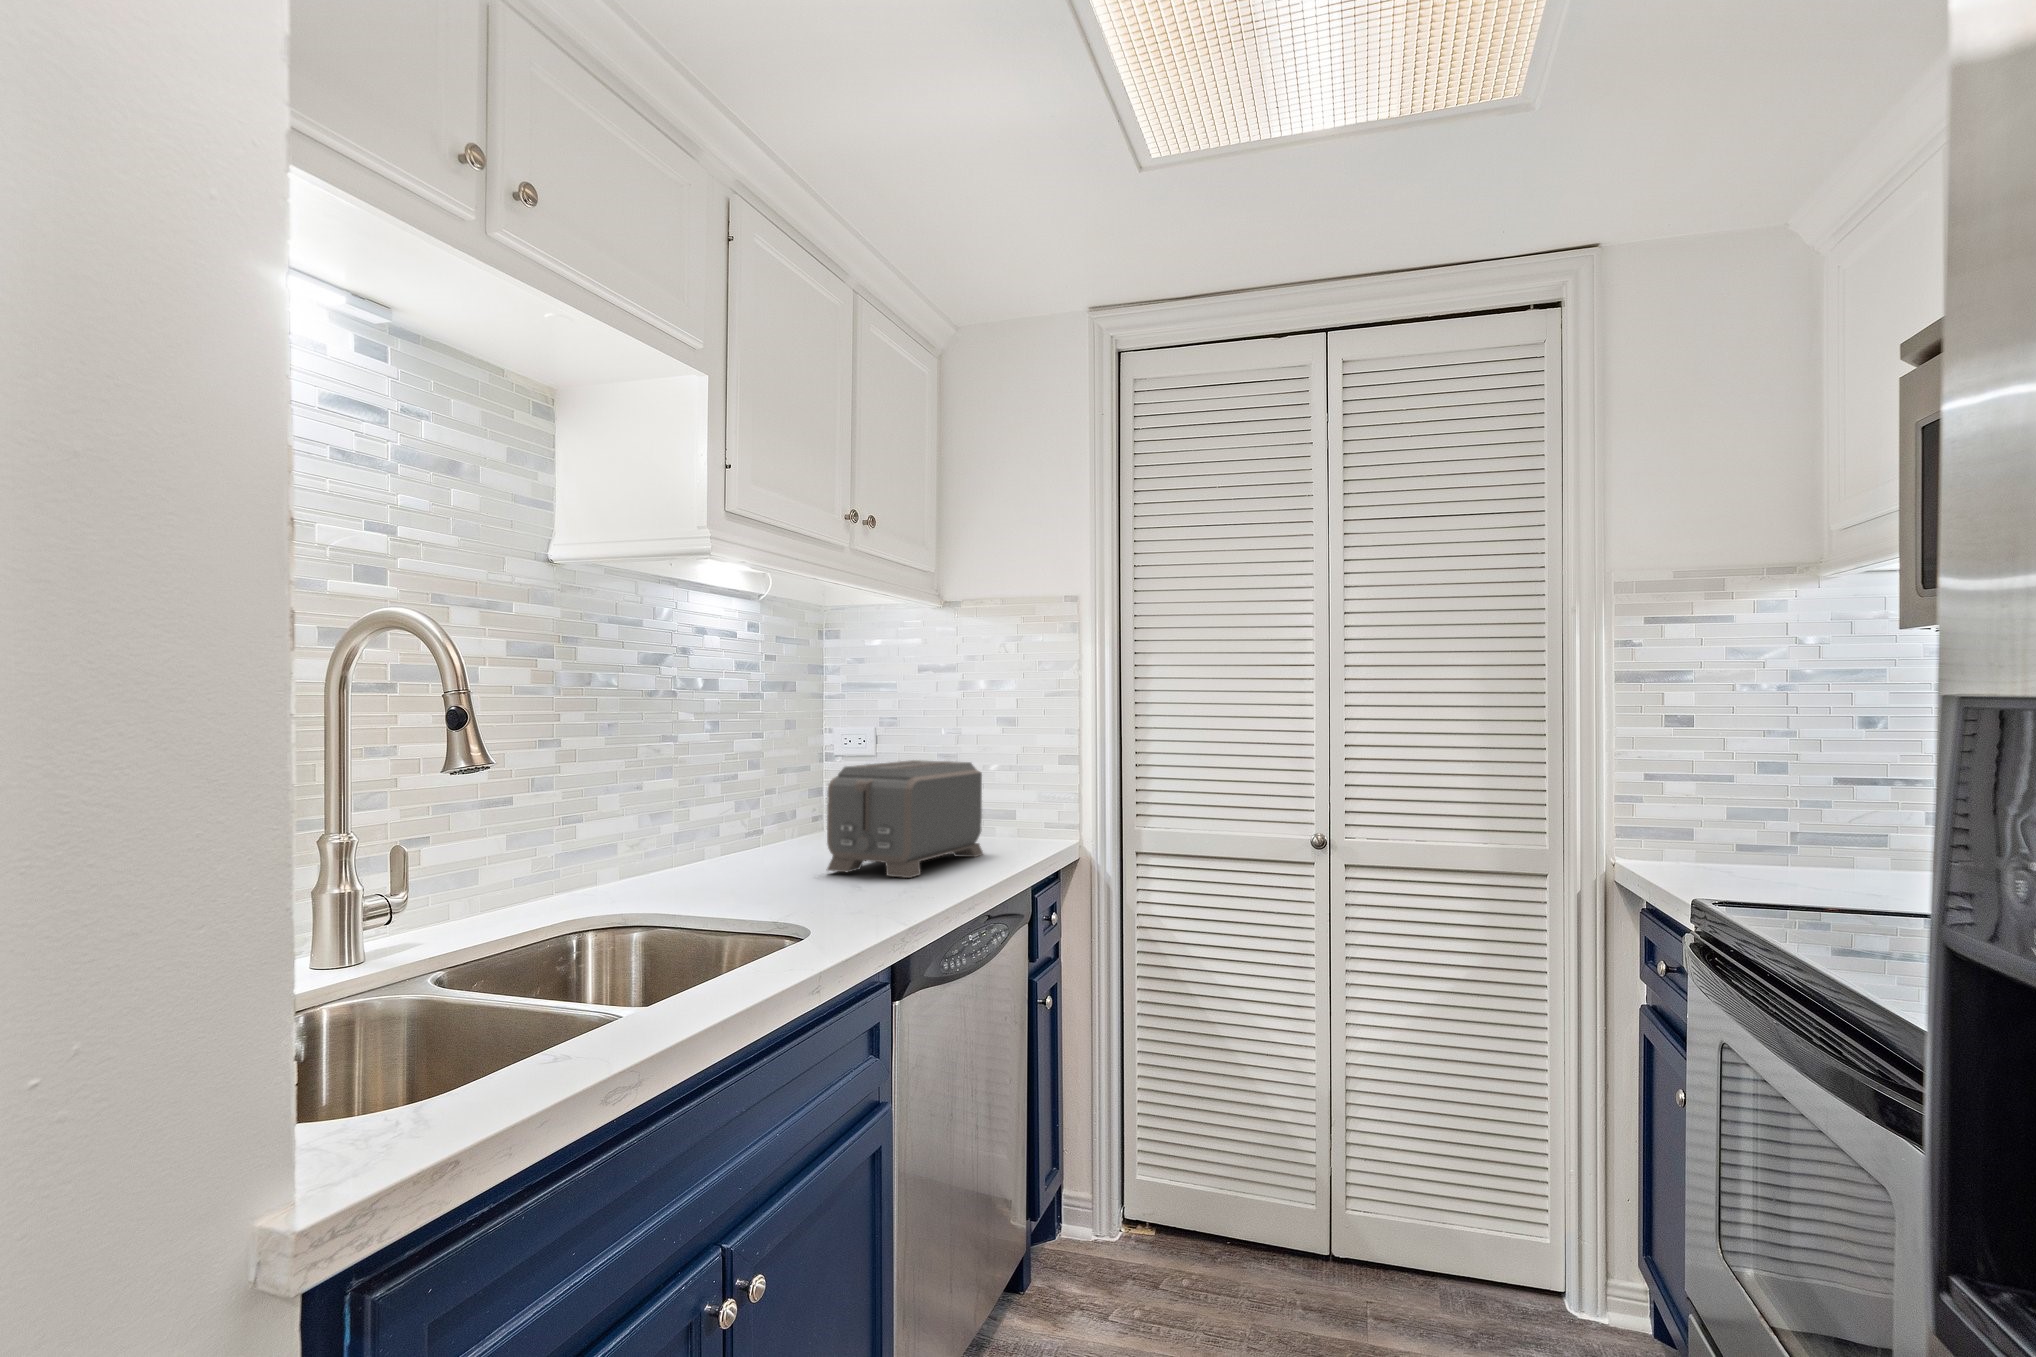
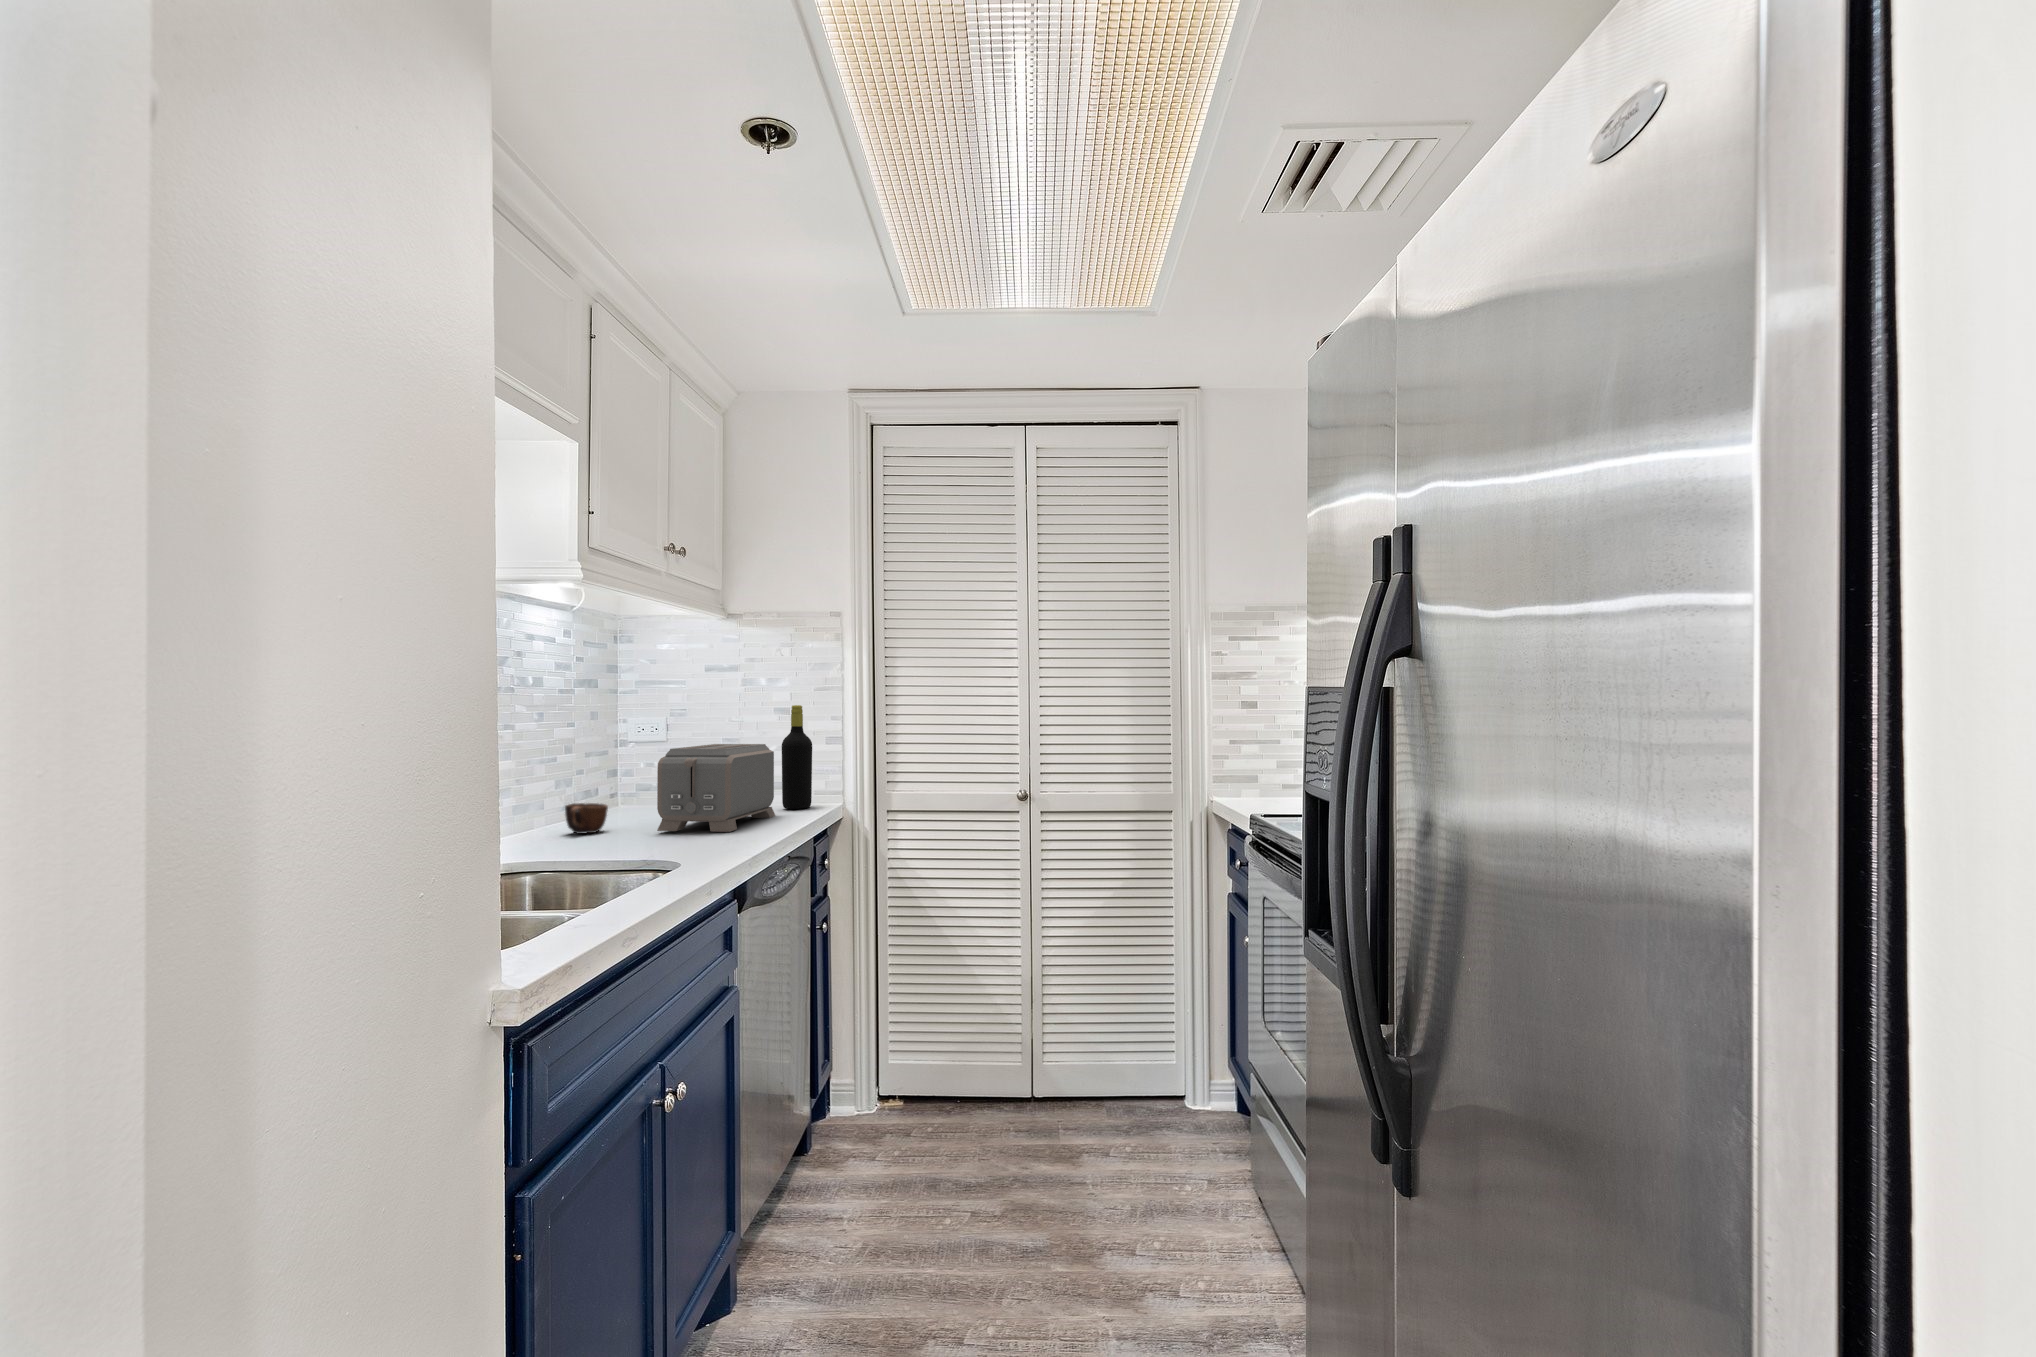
bottle: none [998,713,1037,845] -> present [782,705,812,809]
mug: none [730,829,780,867] -> present [565,803,608,834]

